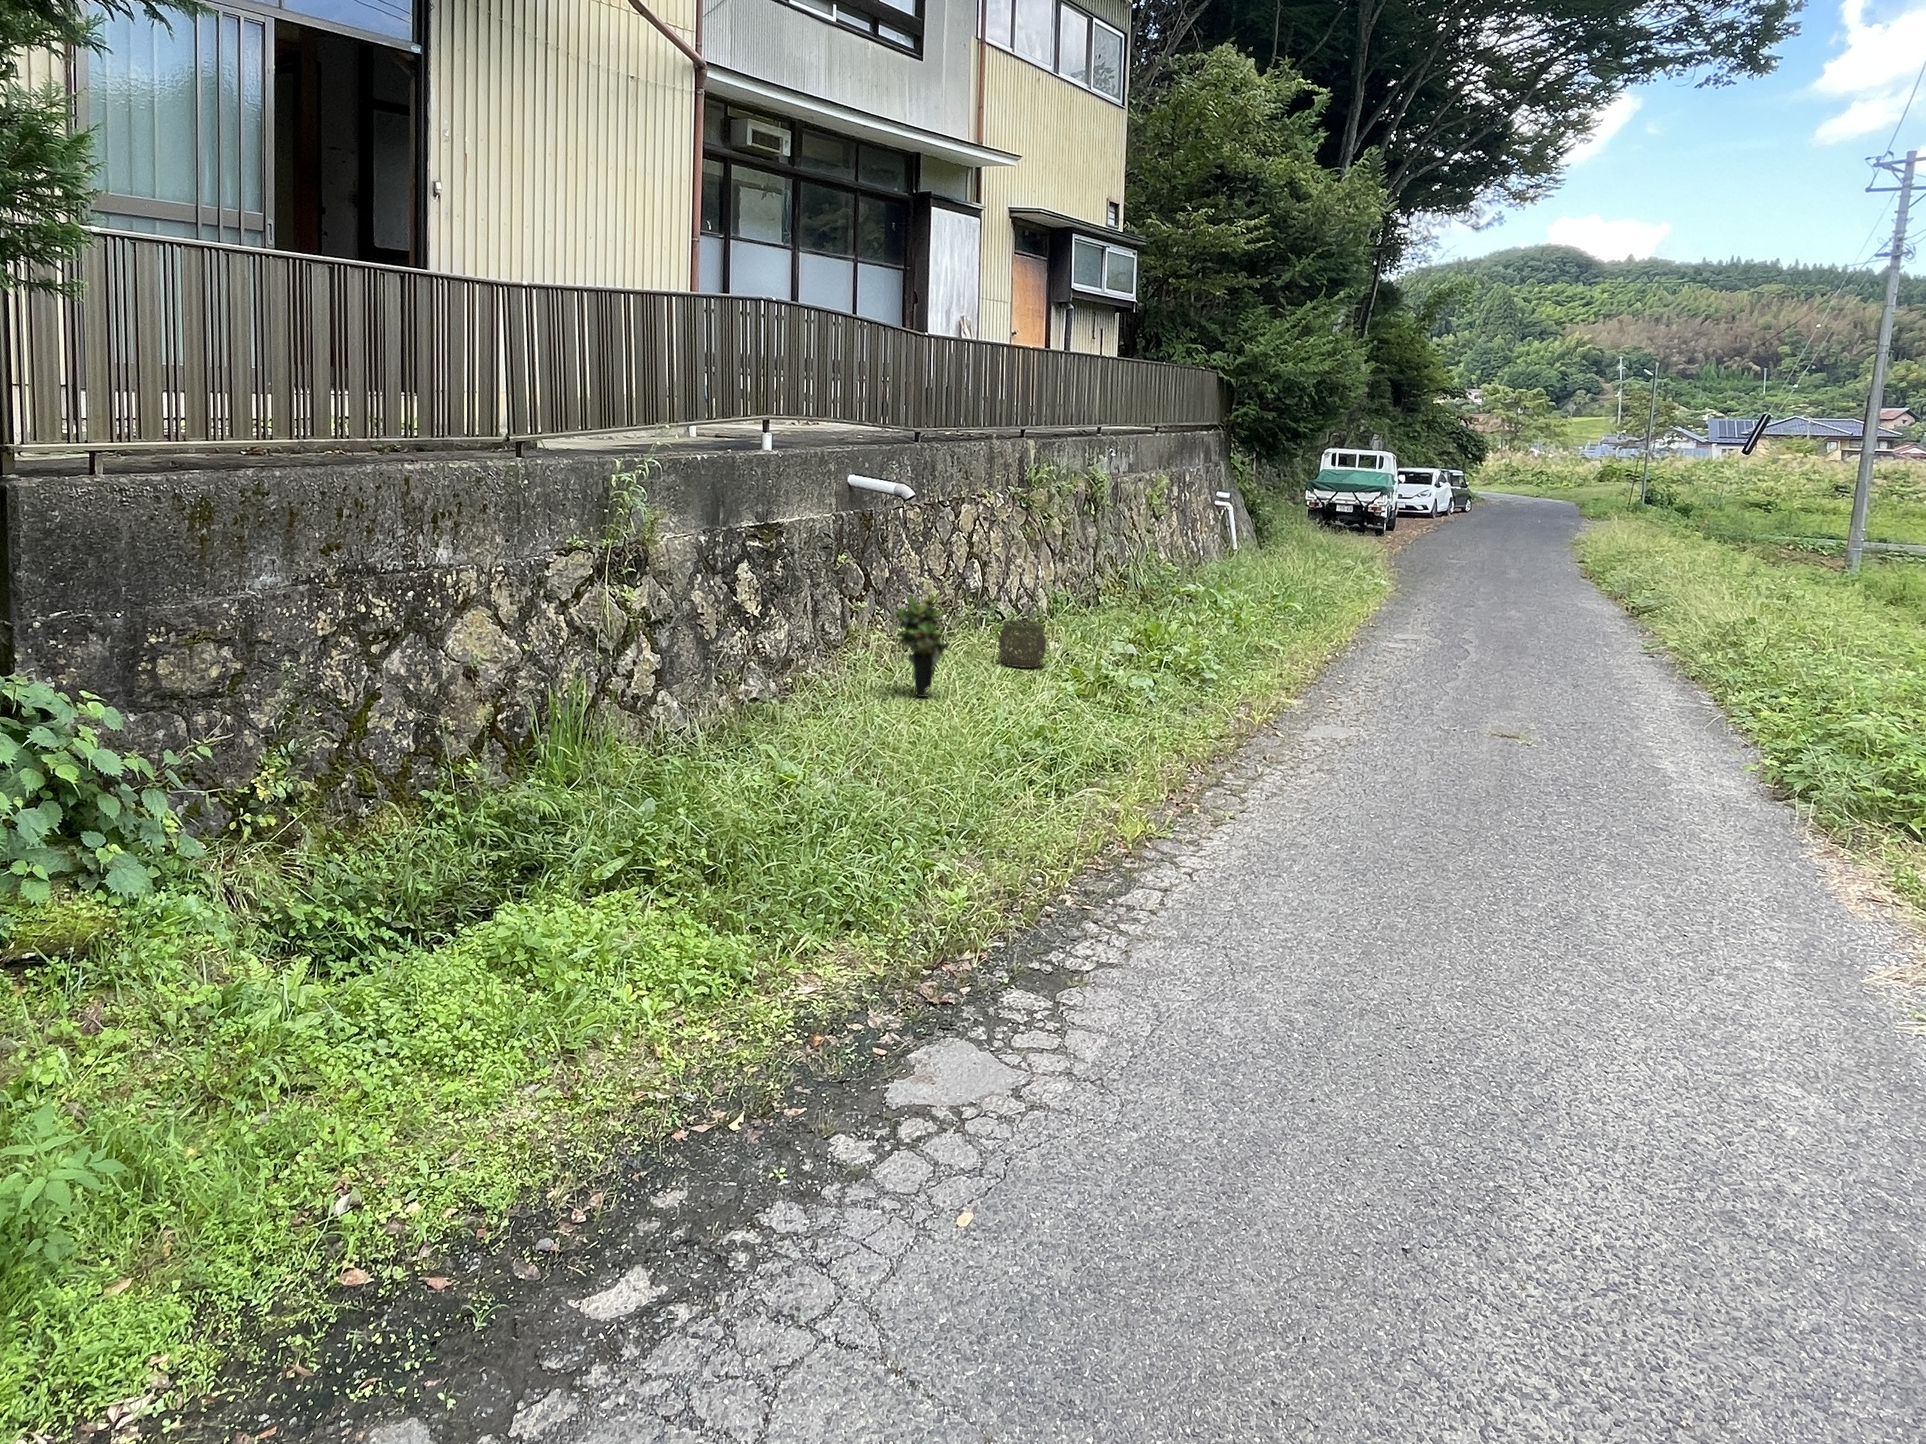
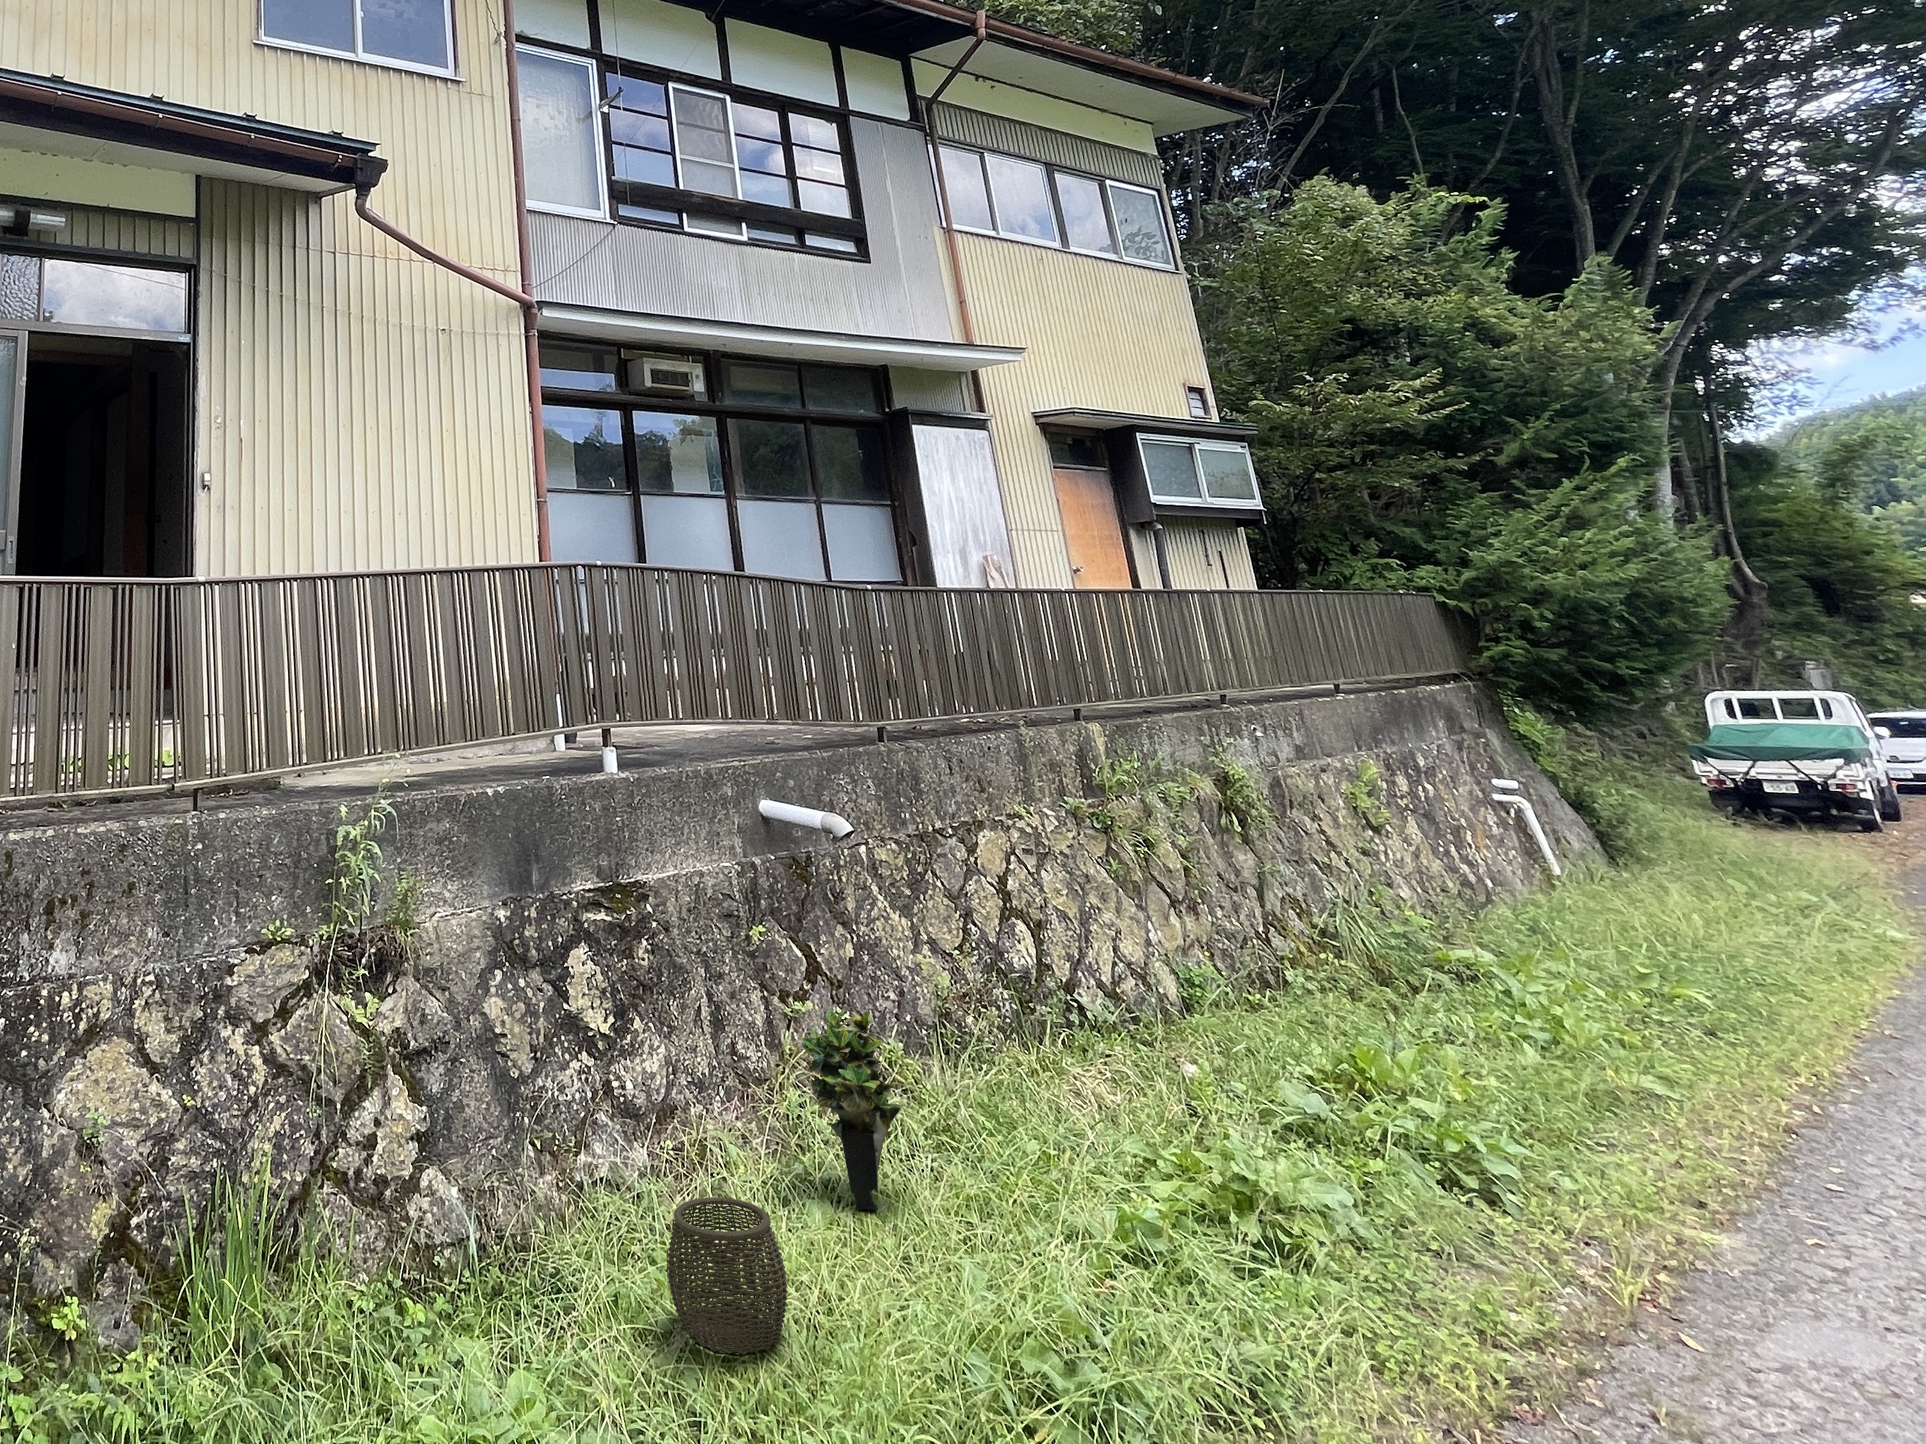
woven basket: present [998,620,1046,668] -> present [667,1197,788,1355]

